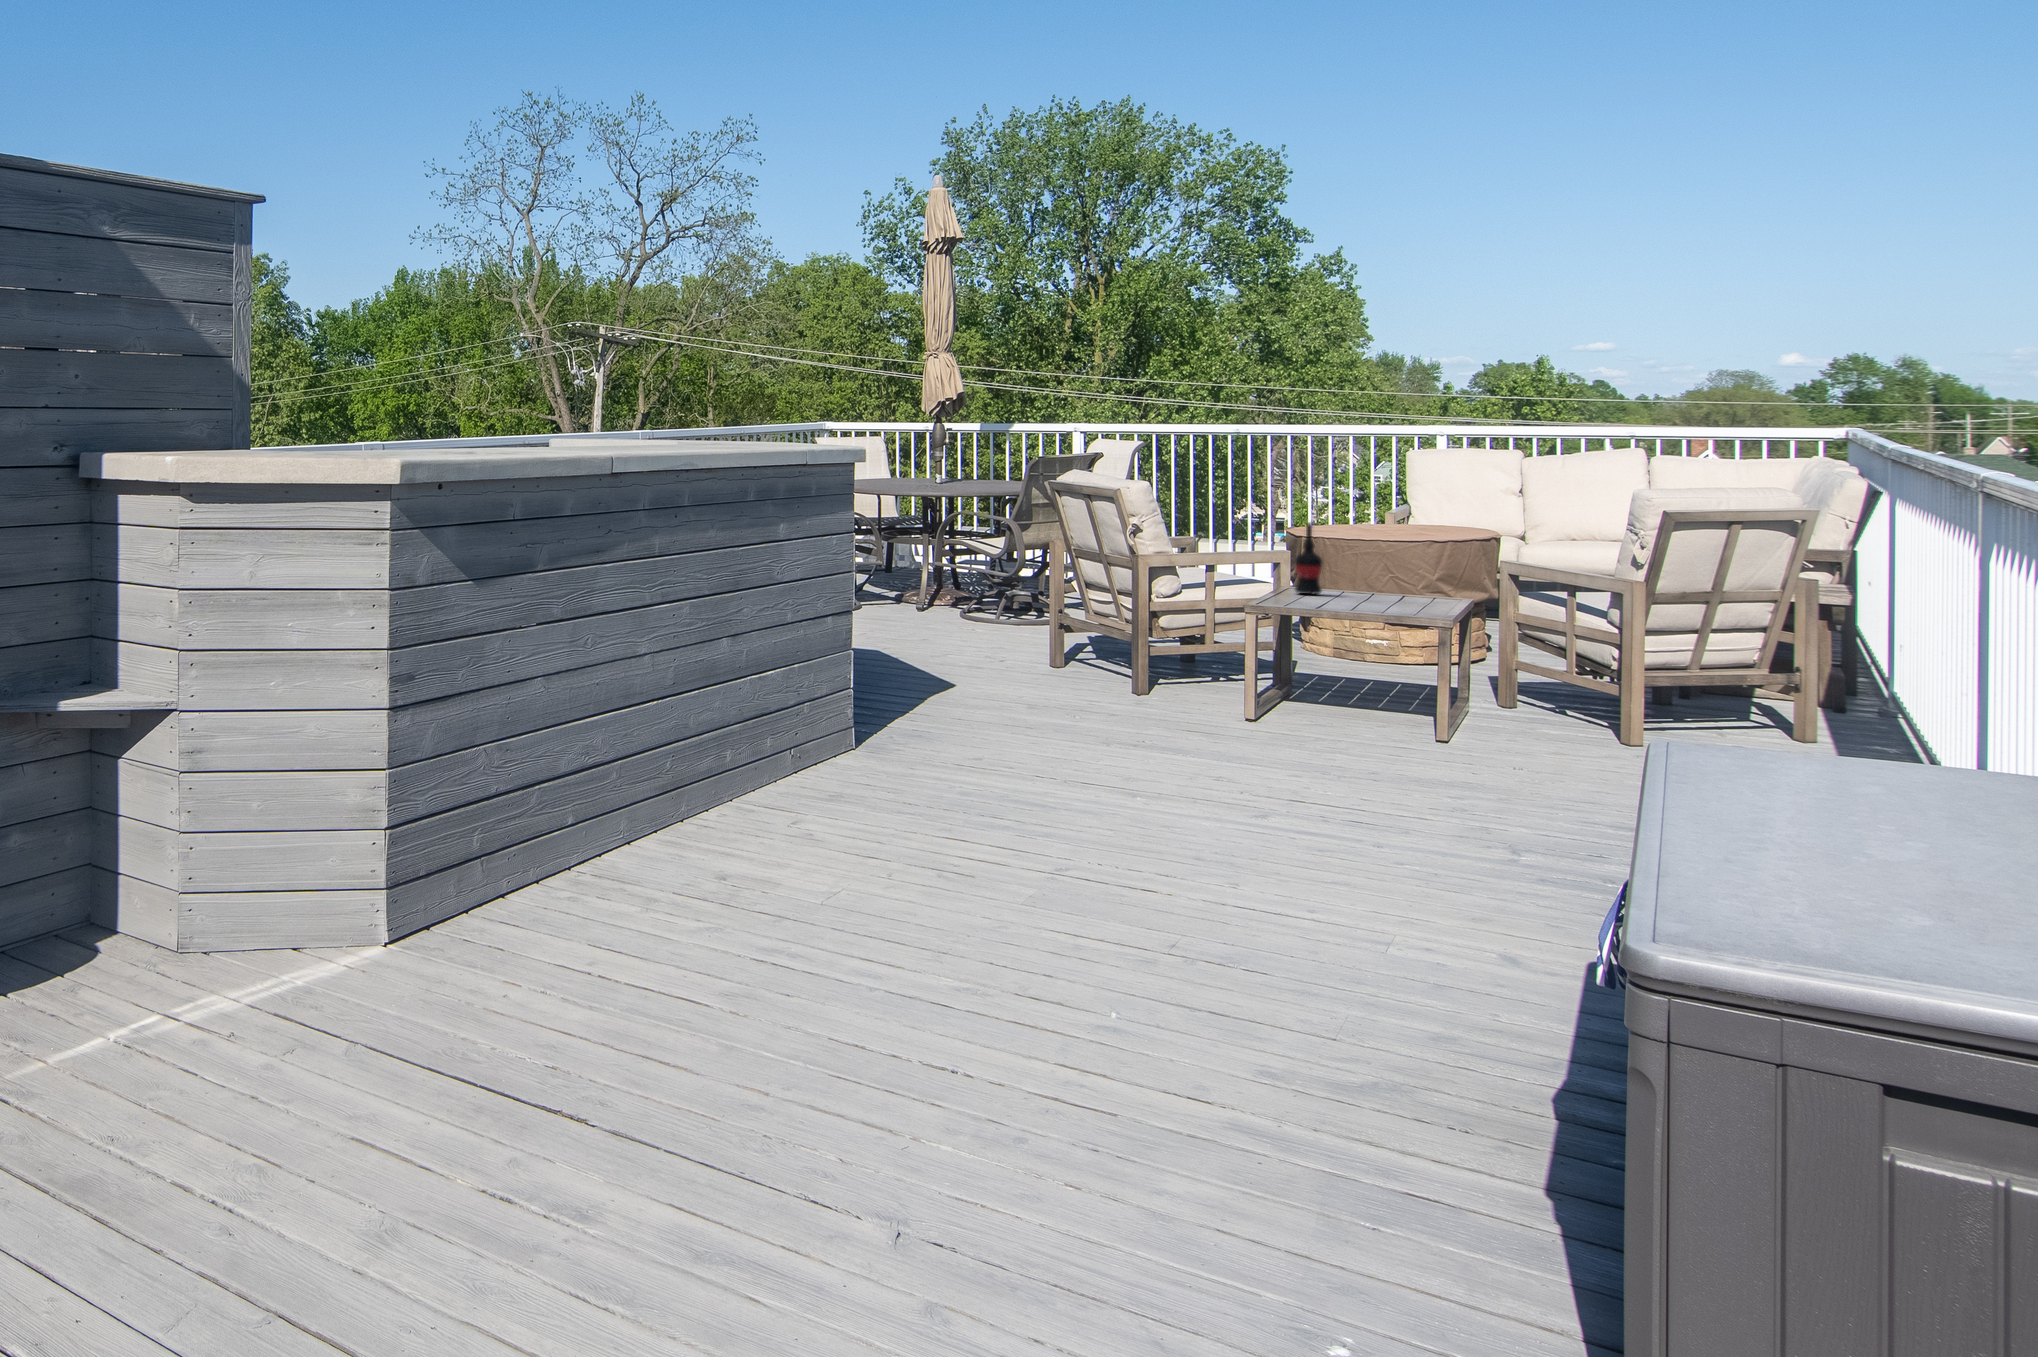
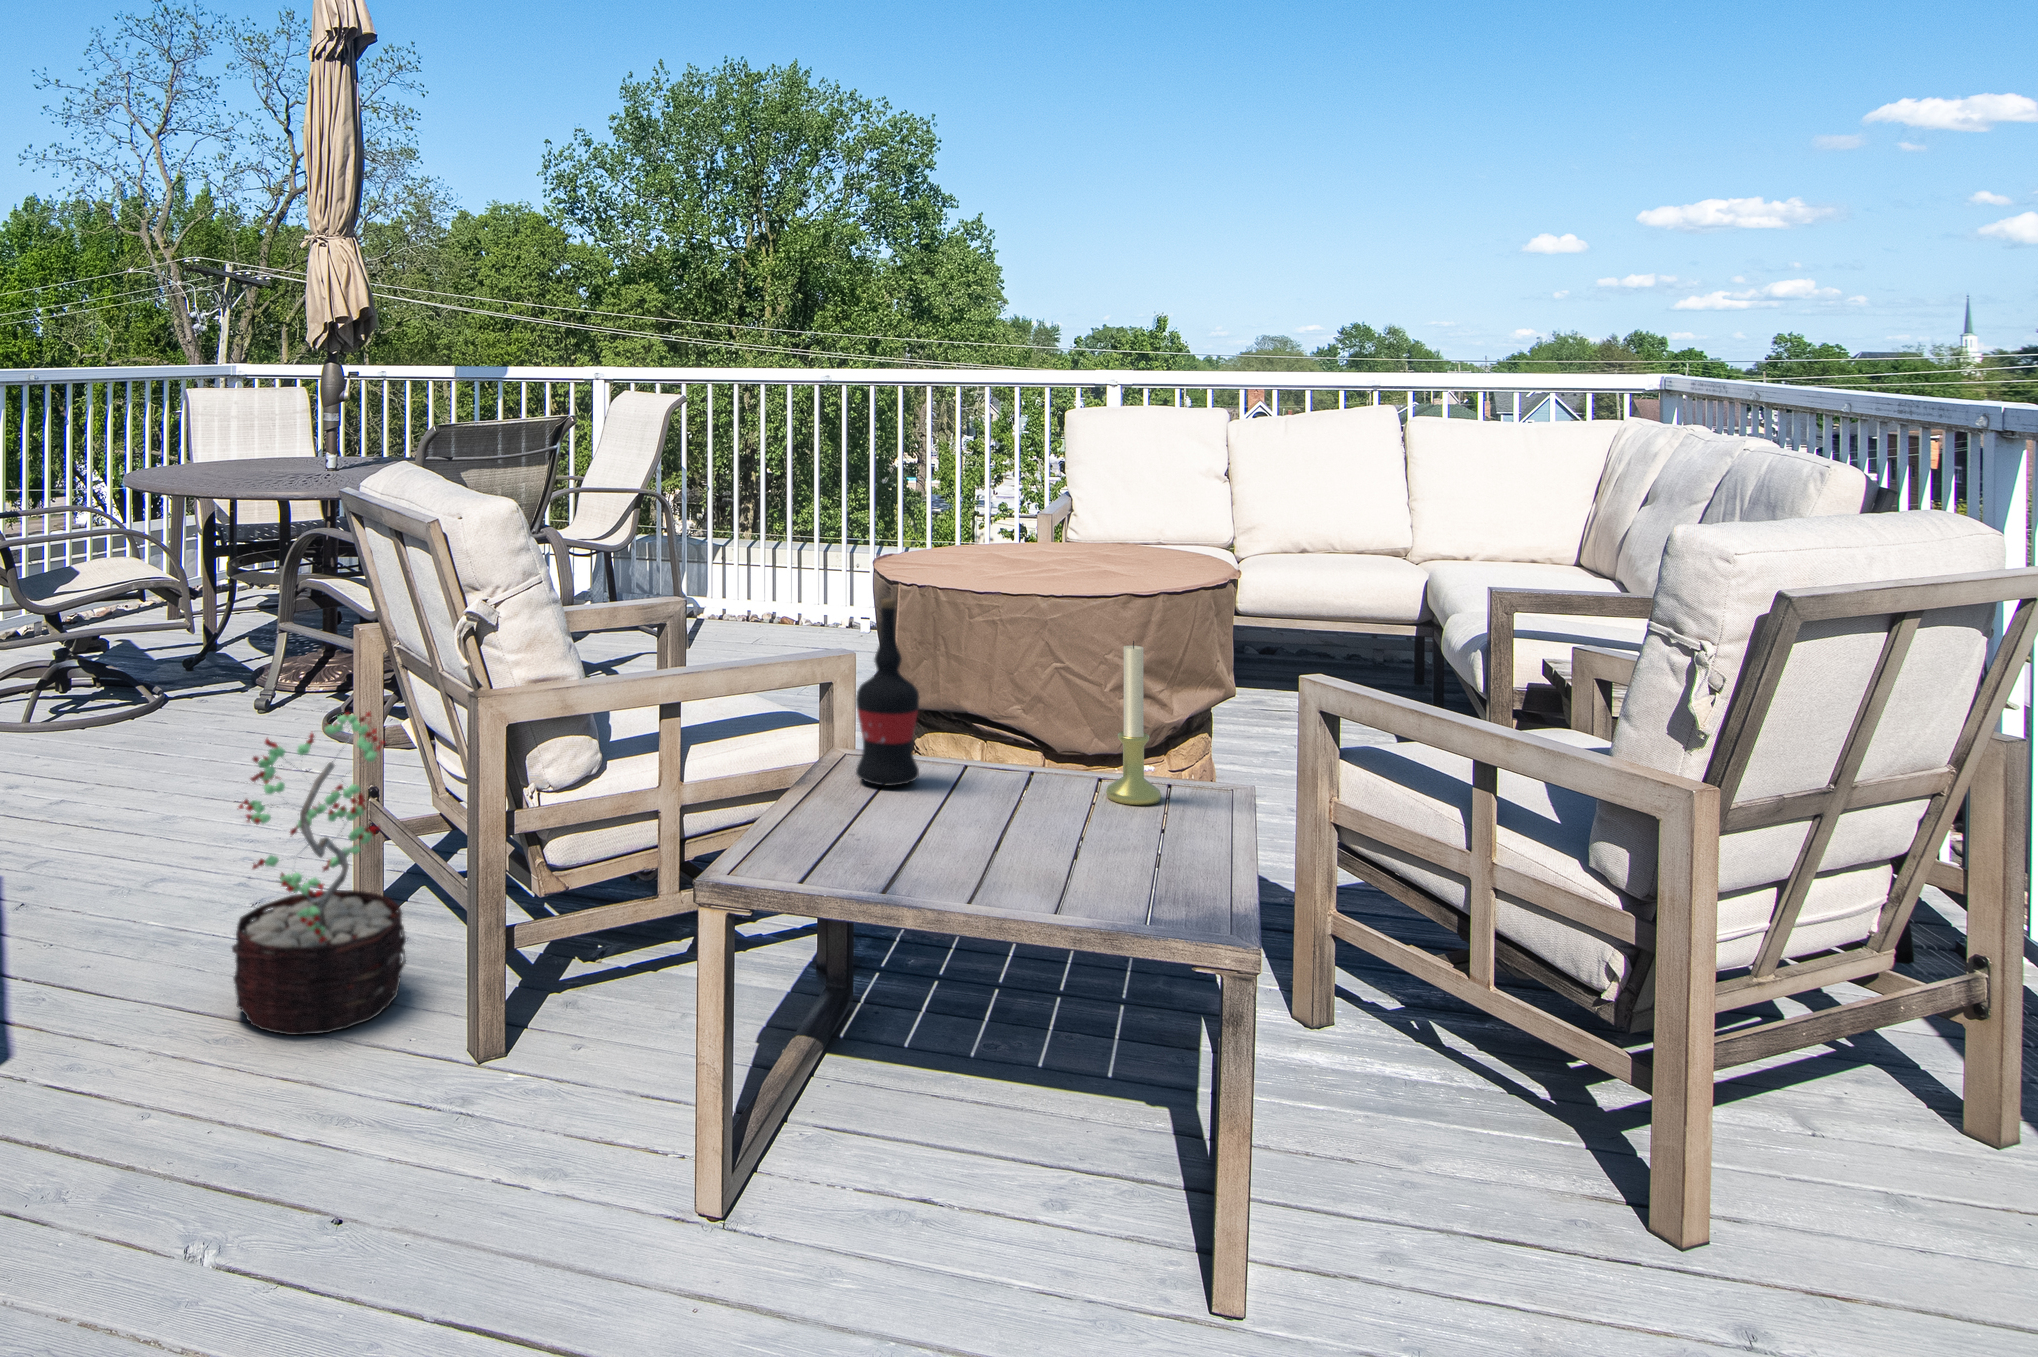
candle holder: none [1405,539,1430,602] -> present [1106,641,1161,805]
decorative plant: none [1021,570,1090,687] -> present [232,712,406,1035]

